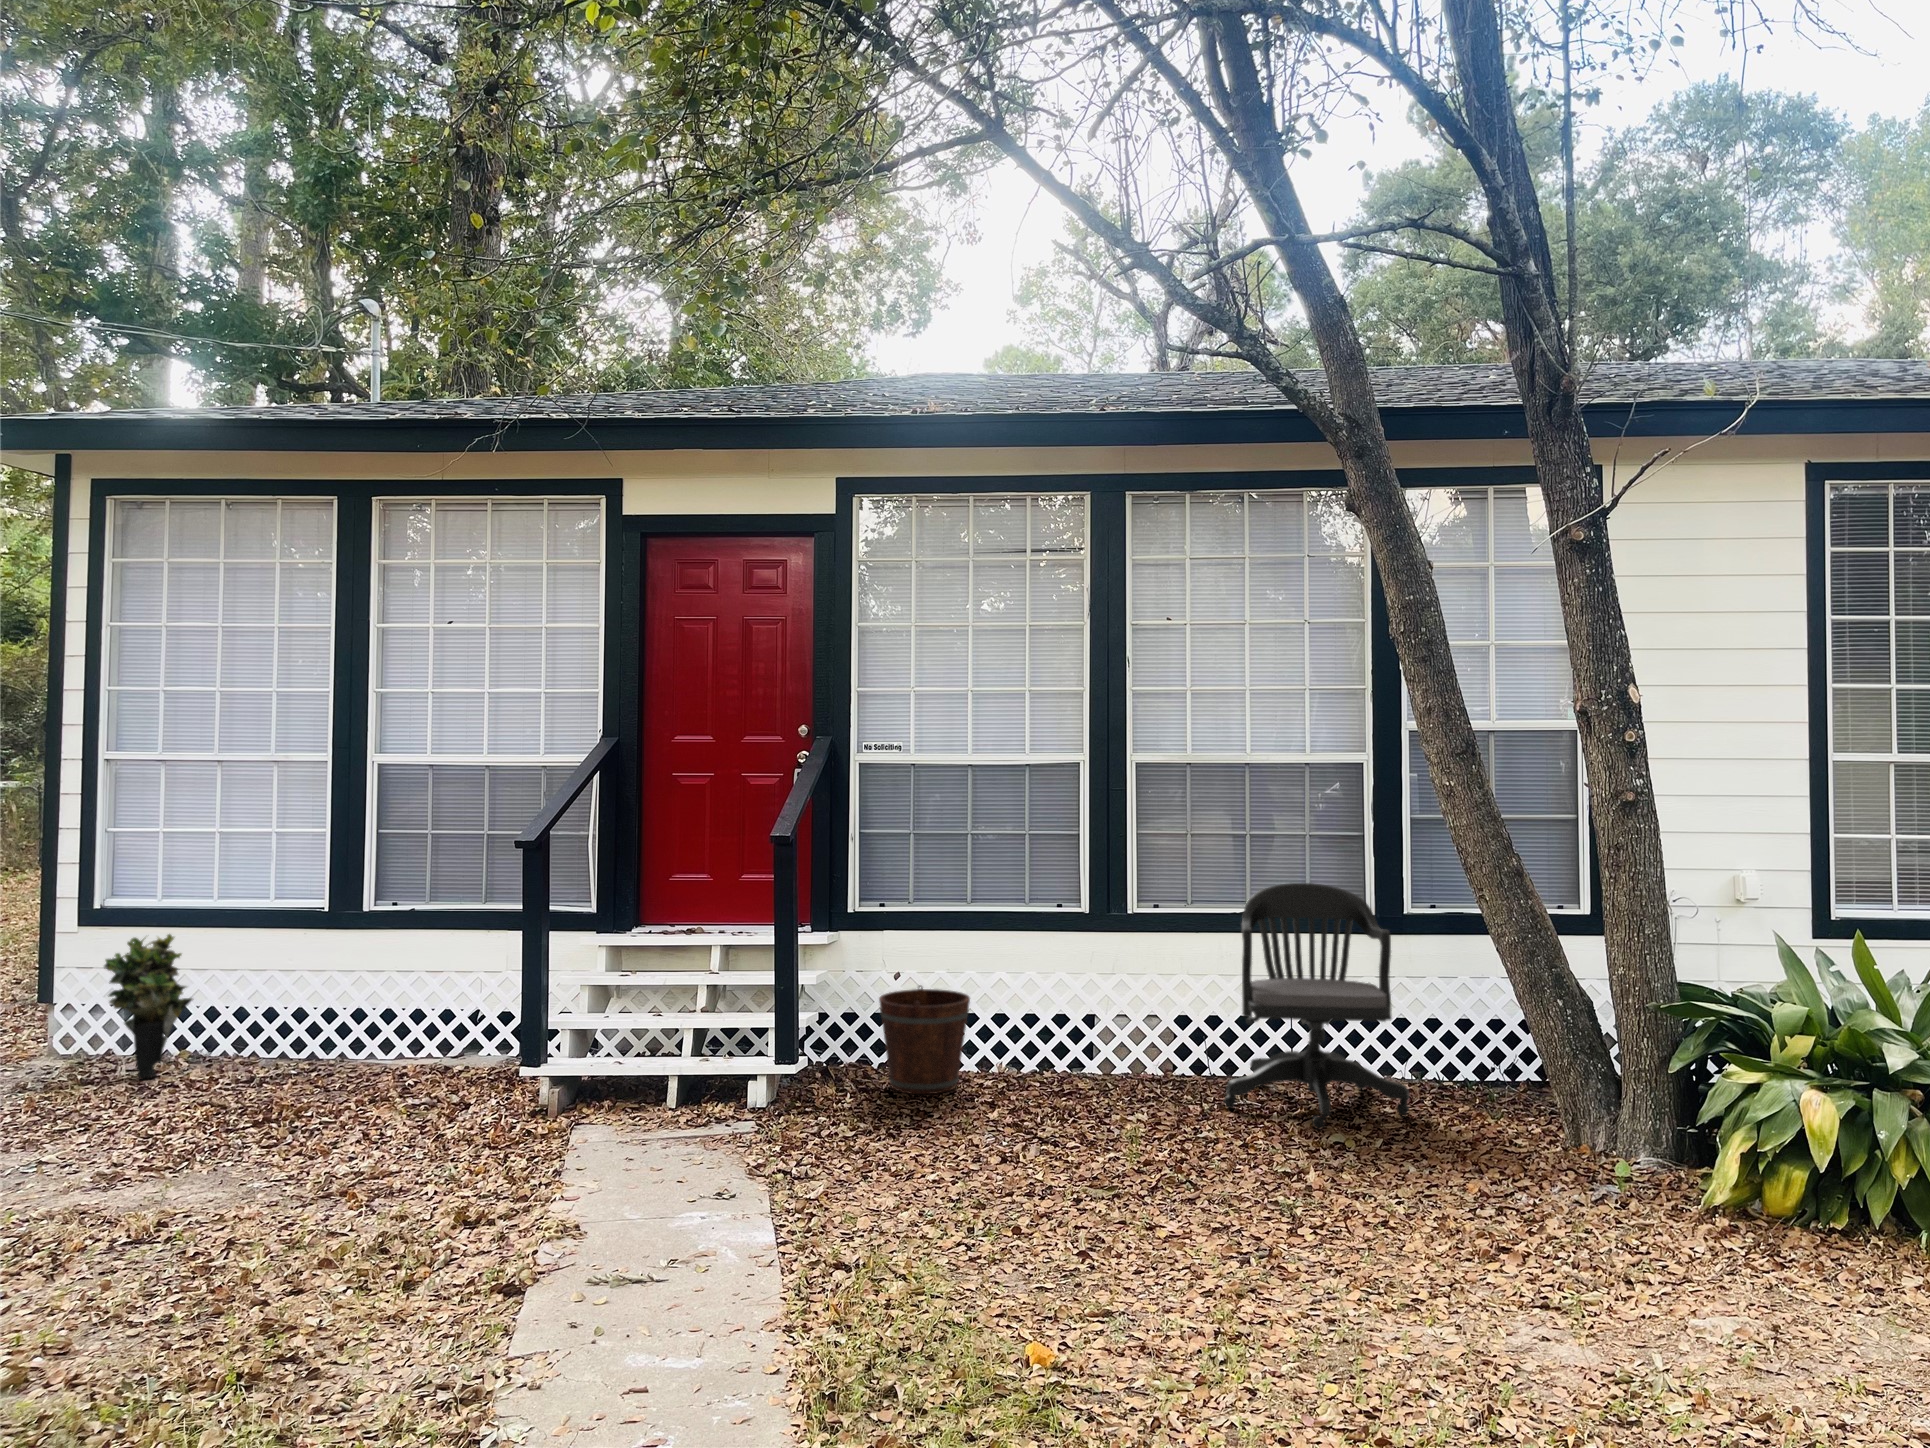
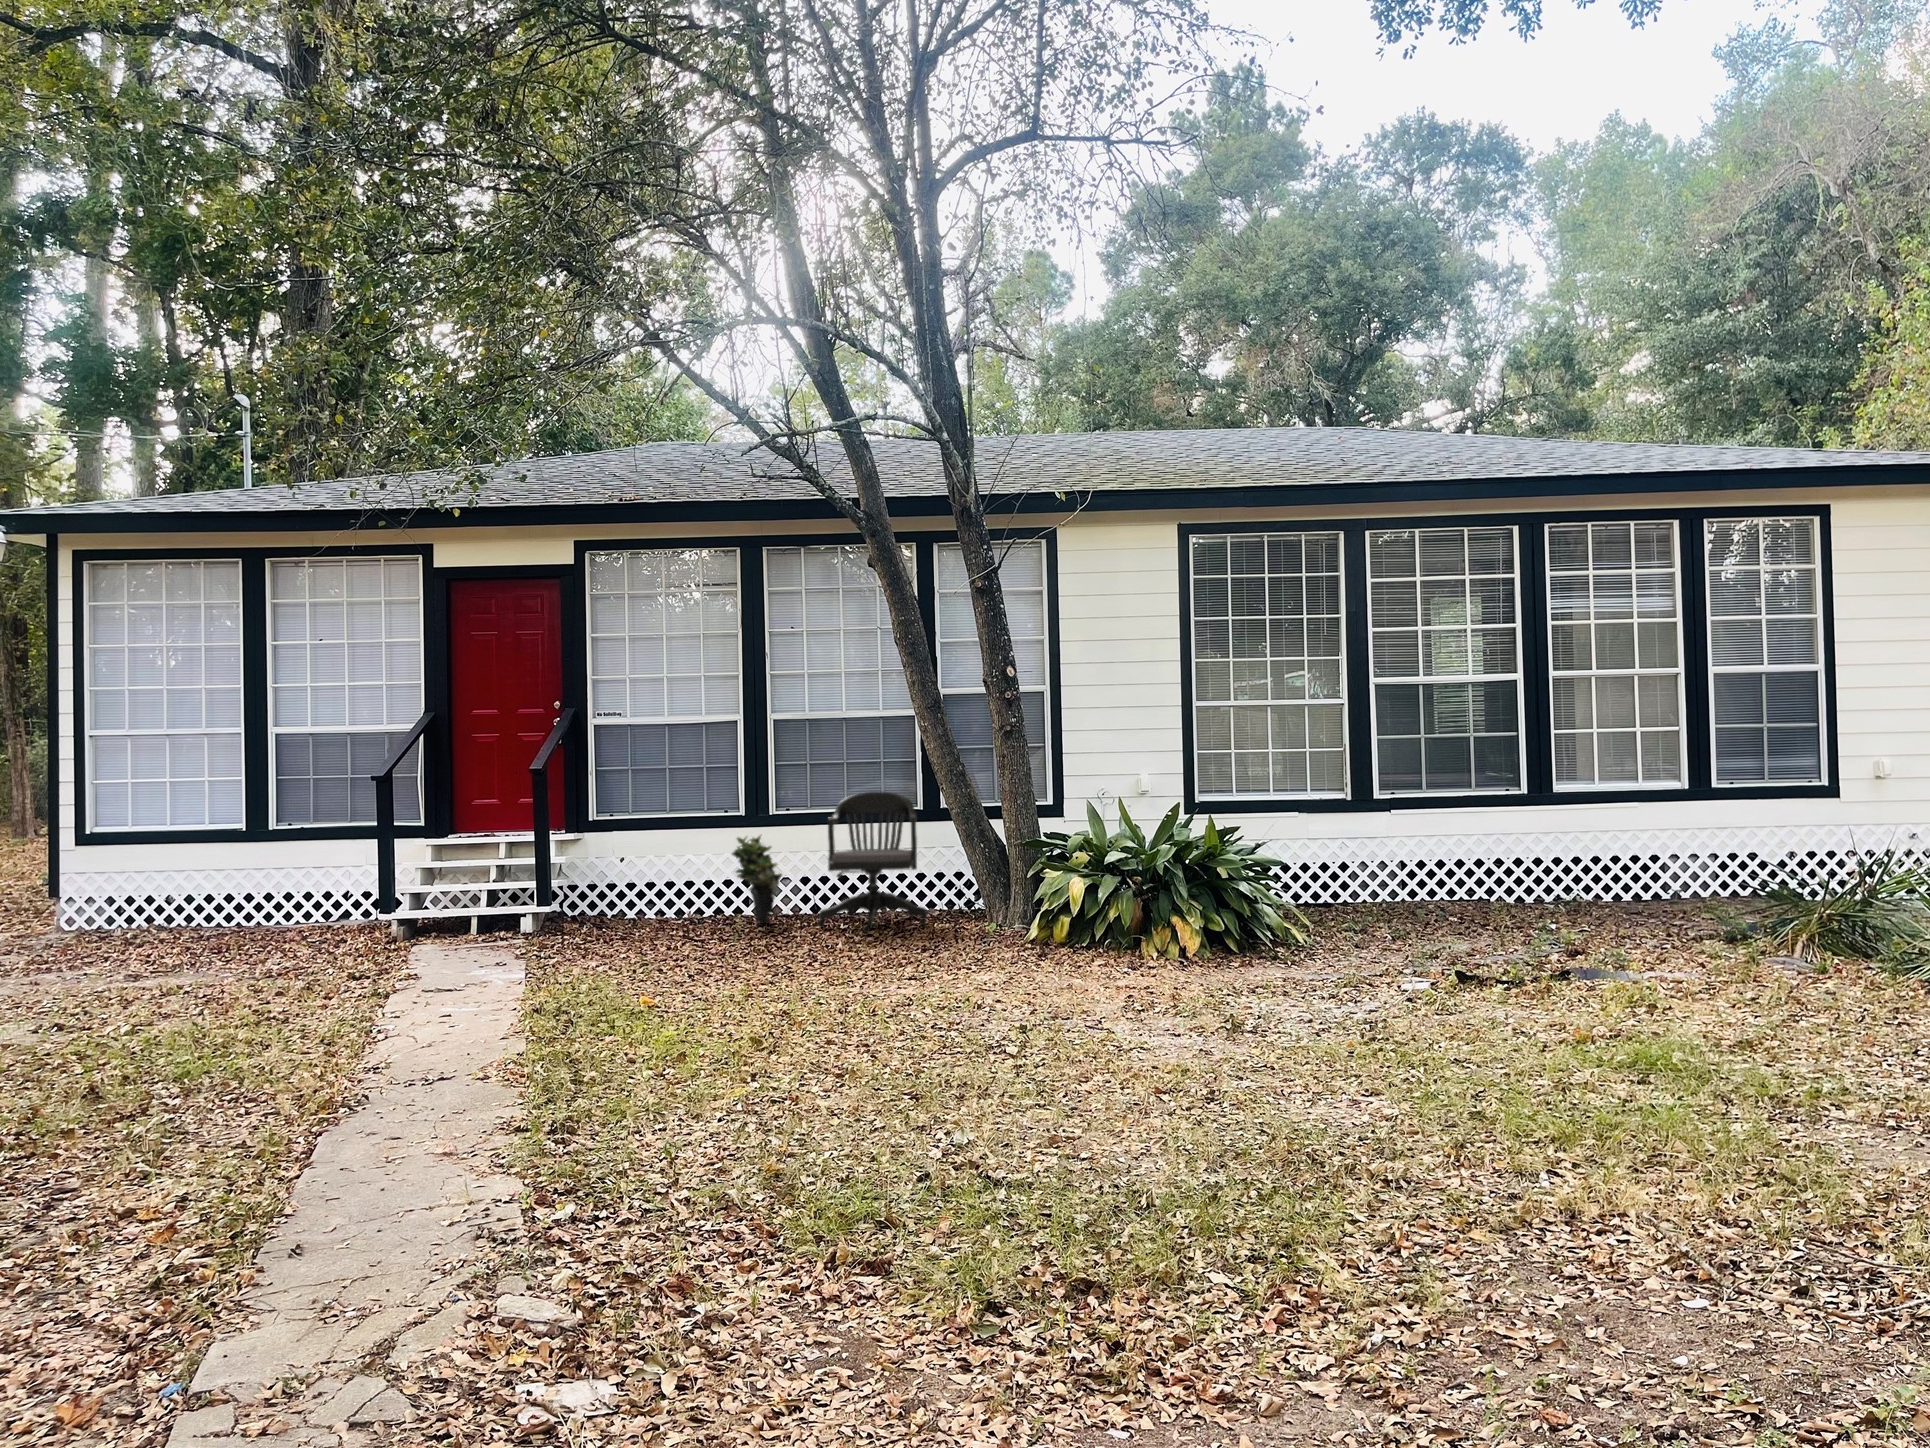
potted plant: present [104,934,193,1079] -> present [732,836,782,924]
bucket: present [879,985,970,1094] -> none [608,864,666,928]

